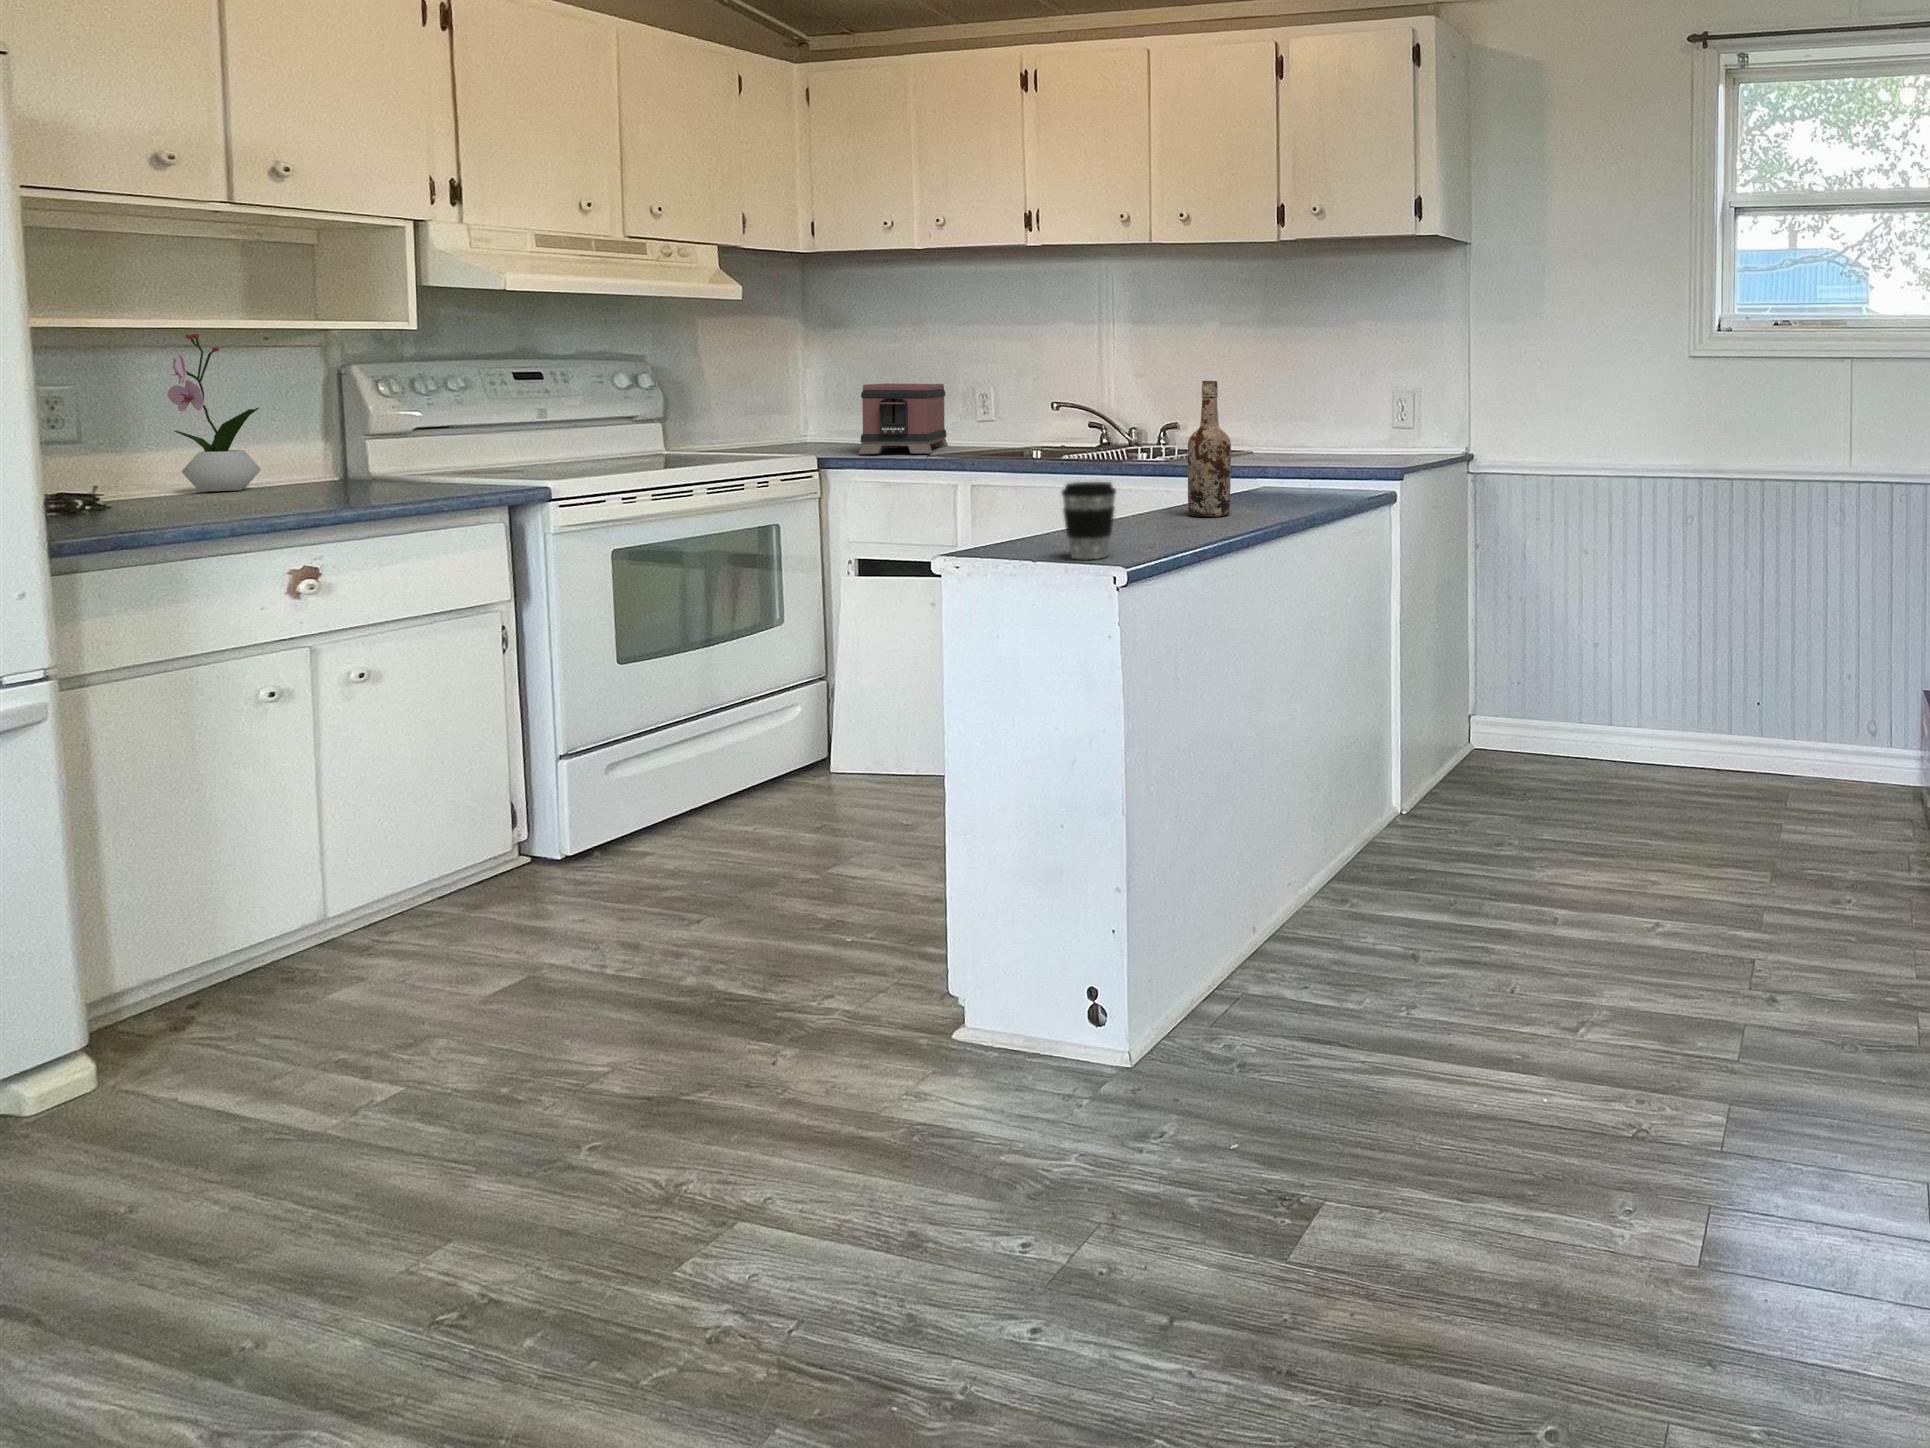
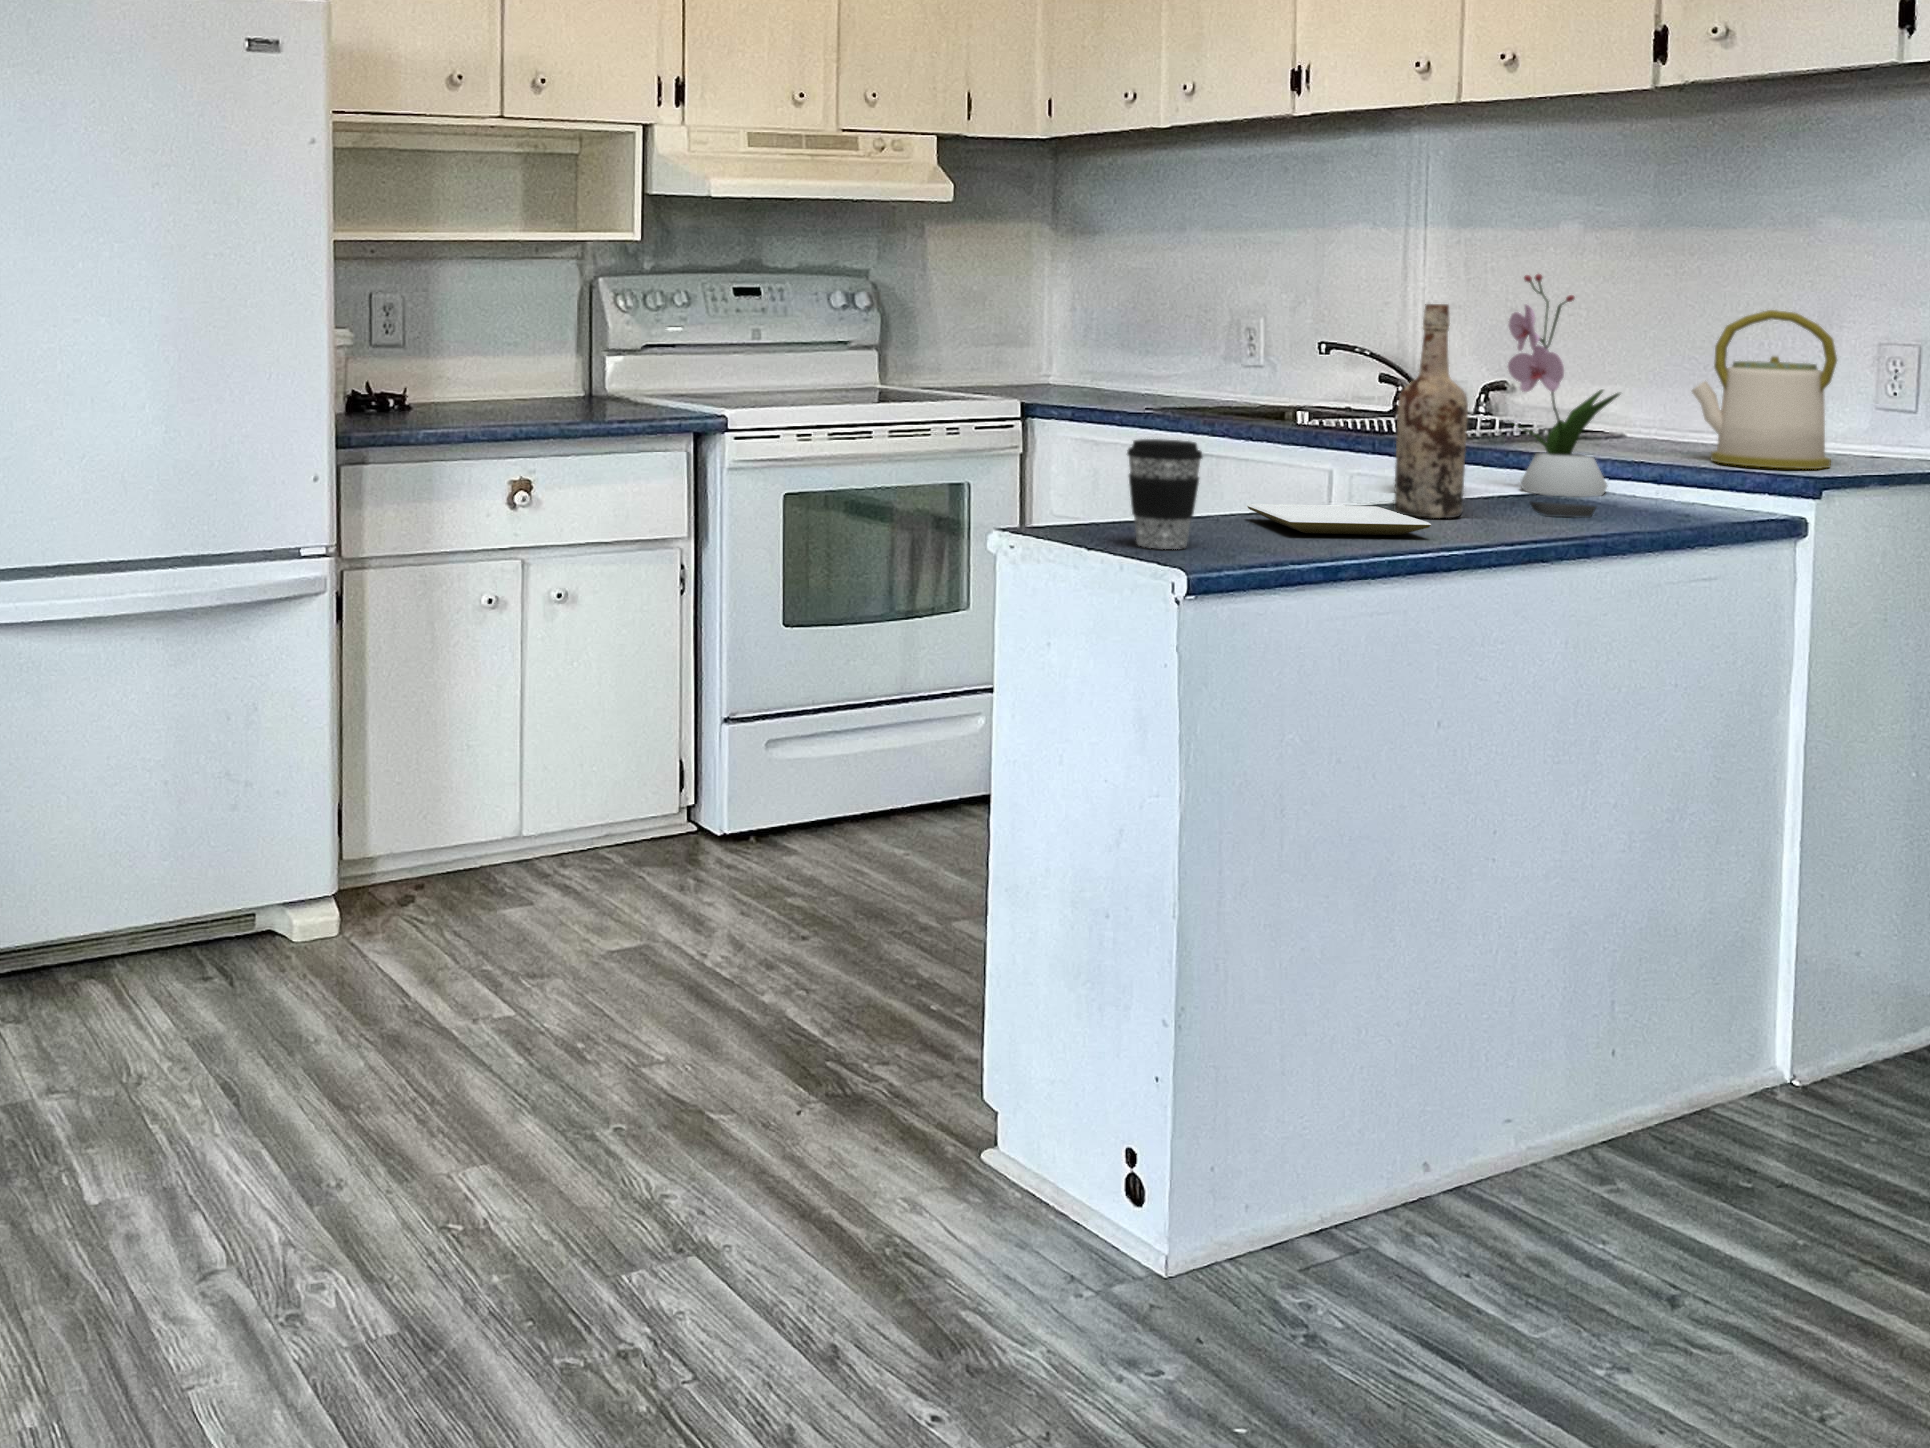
flower arrangement: present [167,334,261,492] -> present [1508,274,1620,518]
kettle: none [1309,379,1382,468] -> present [1692,310,1837,469]
toaster: present [859,383,948,454] -> none [1063,310,1189,406]
plate: none [1109,513,1238,536] -> present [1247,504,1431,535]

